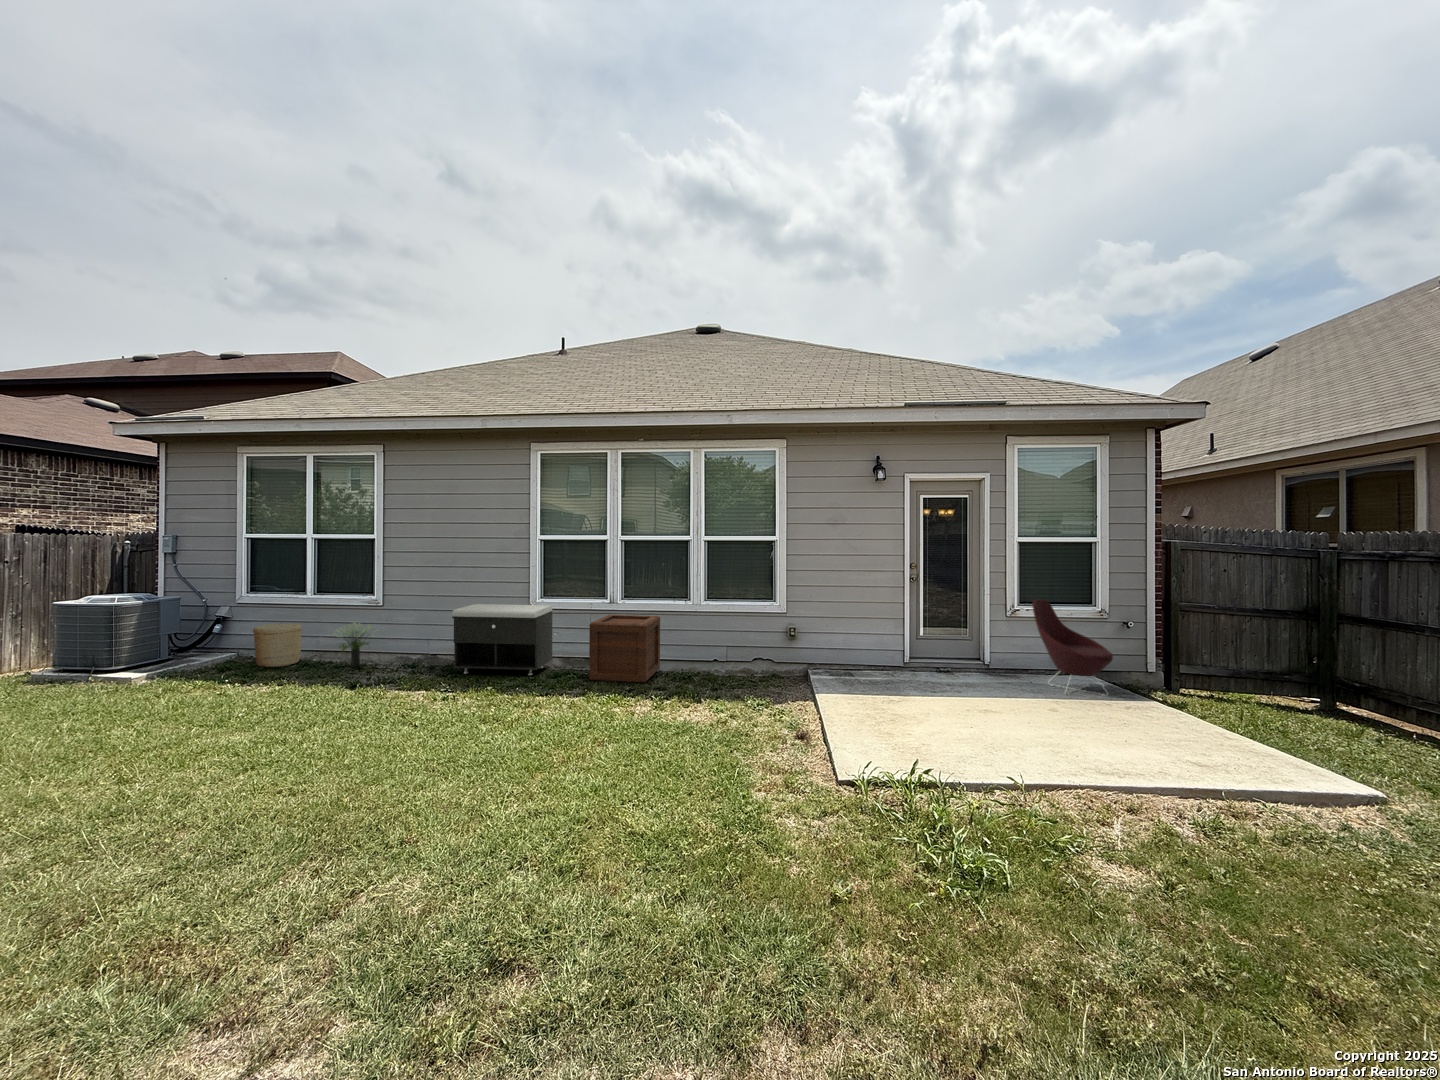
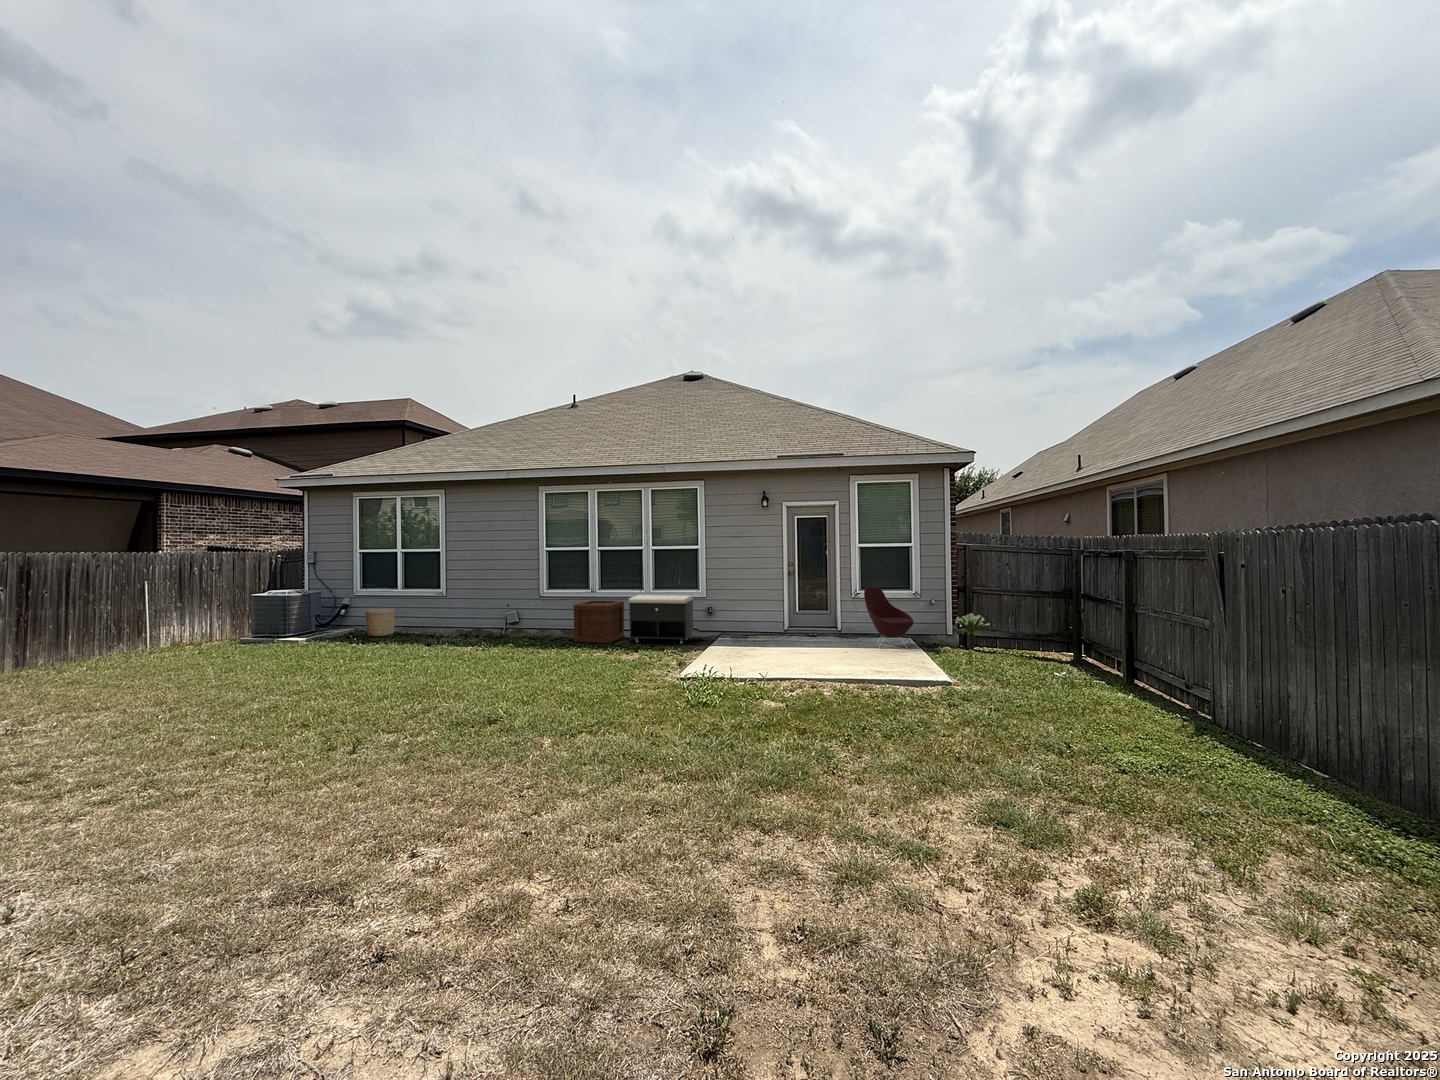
storage bench: present [452,604,552,675] -> present [629,595,693,643]
potted plant: present [332,622,378,667] -> present [955,613,990,649]

